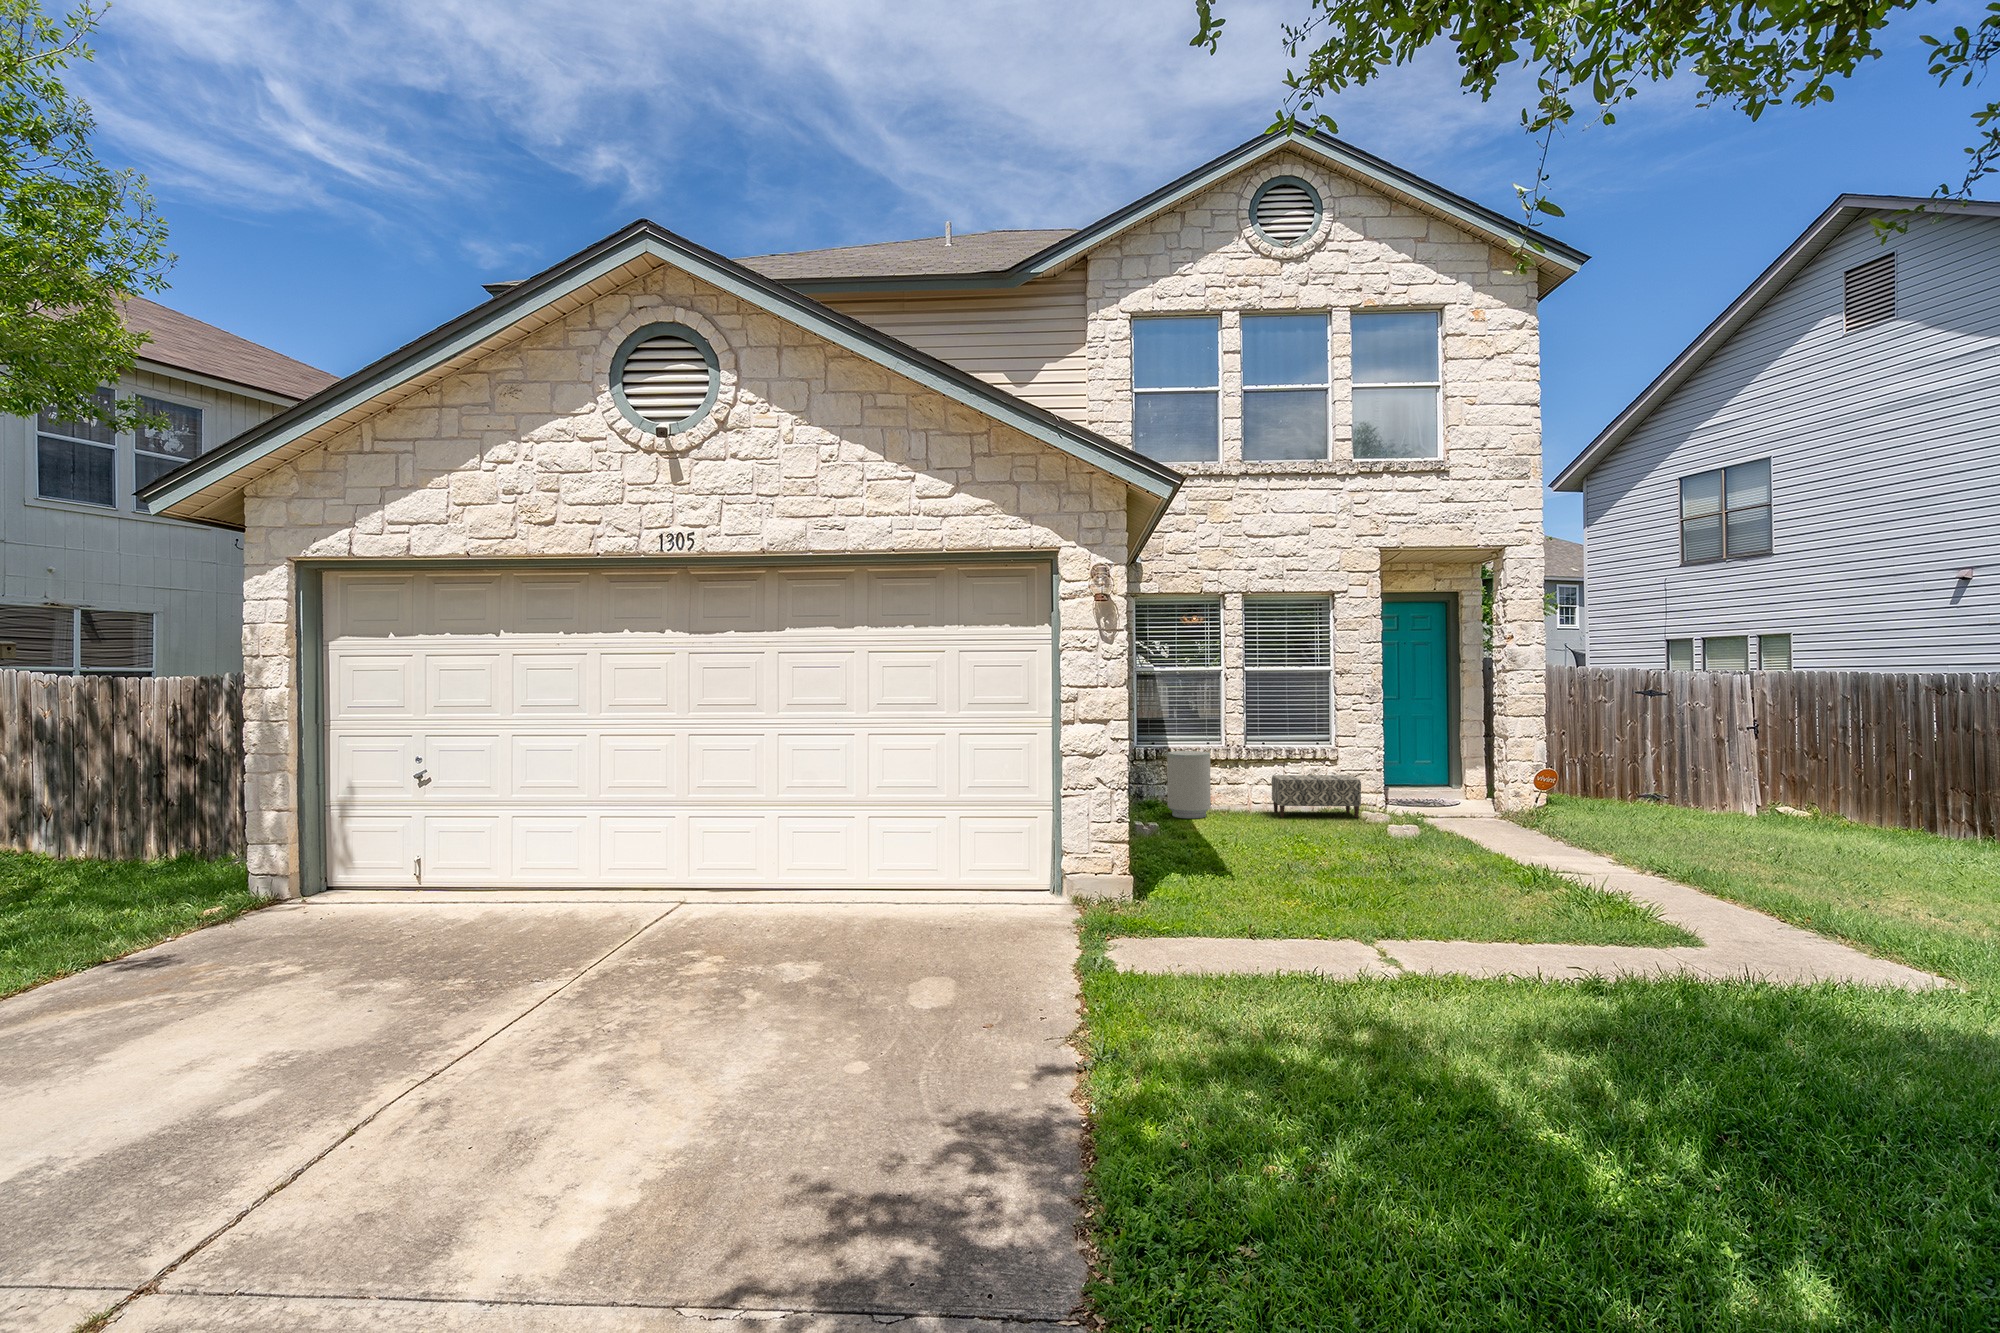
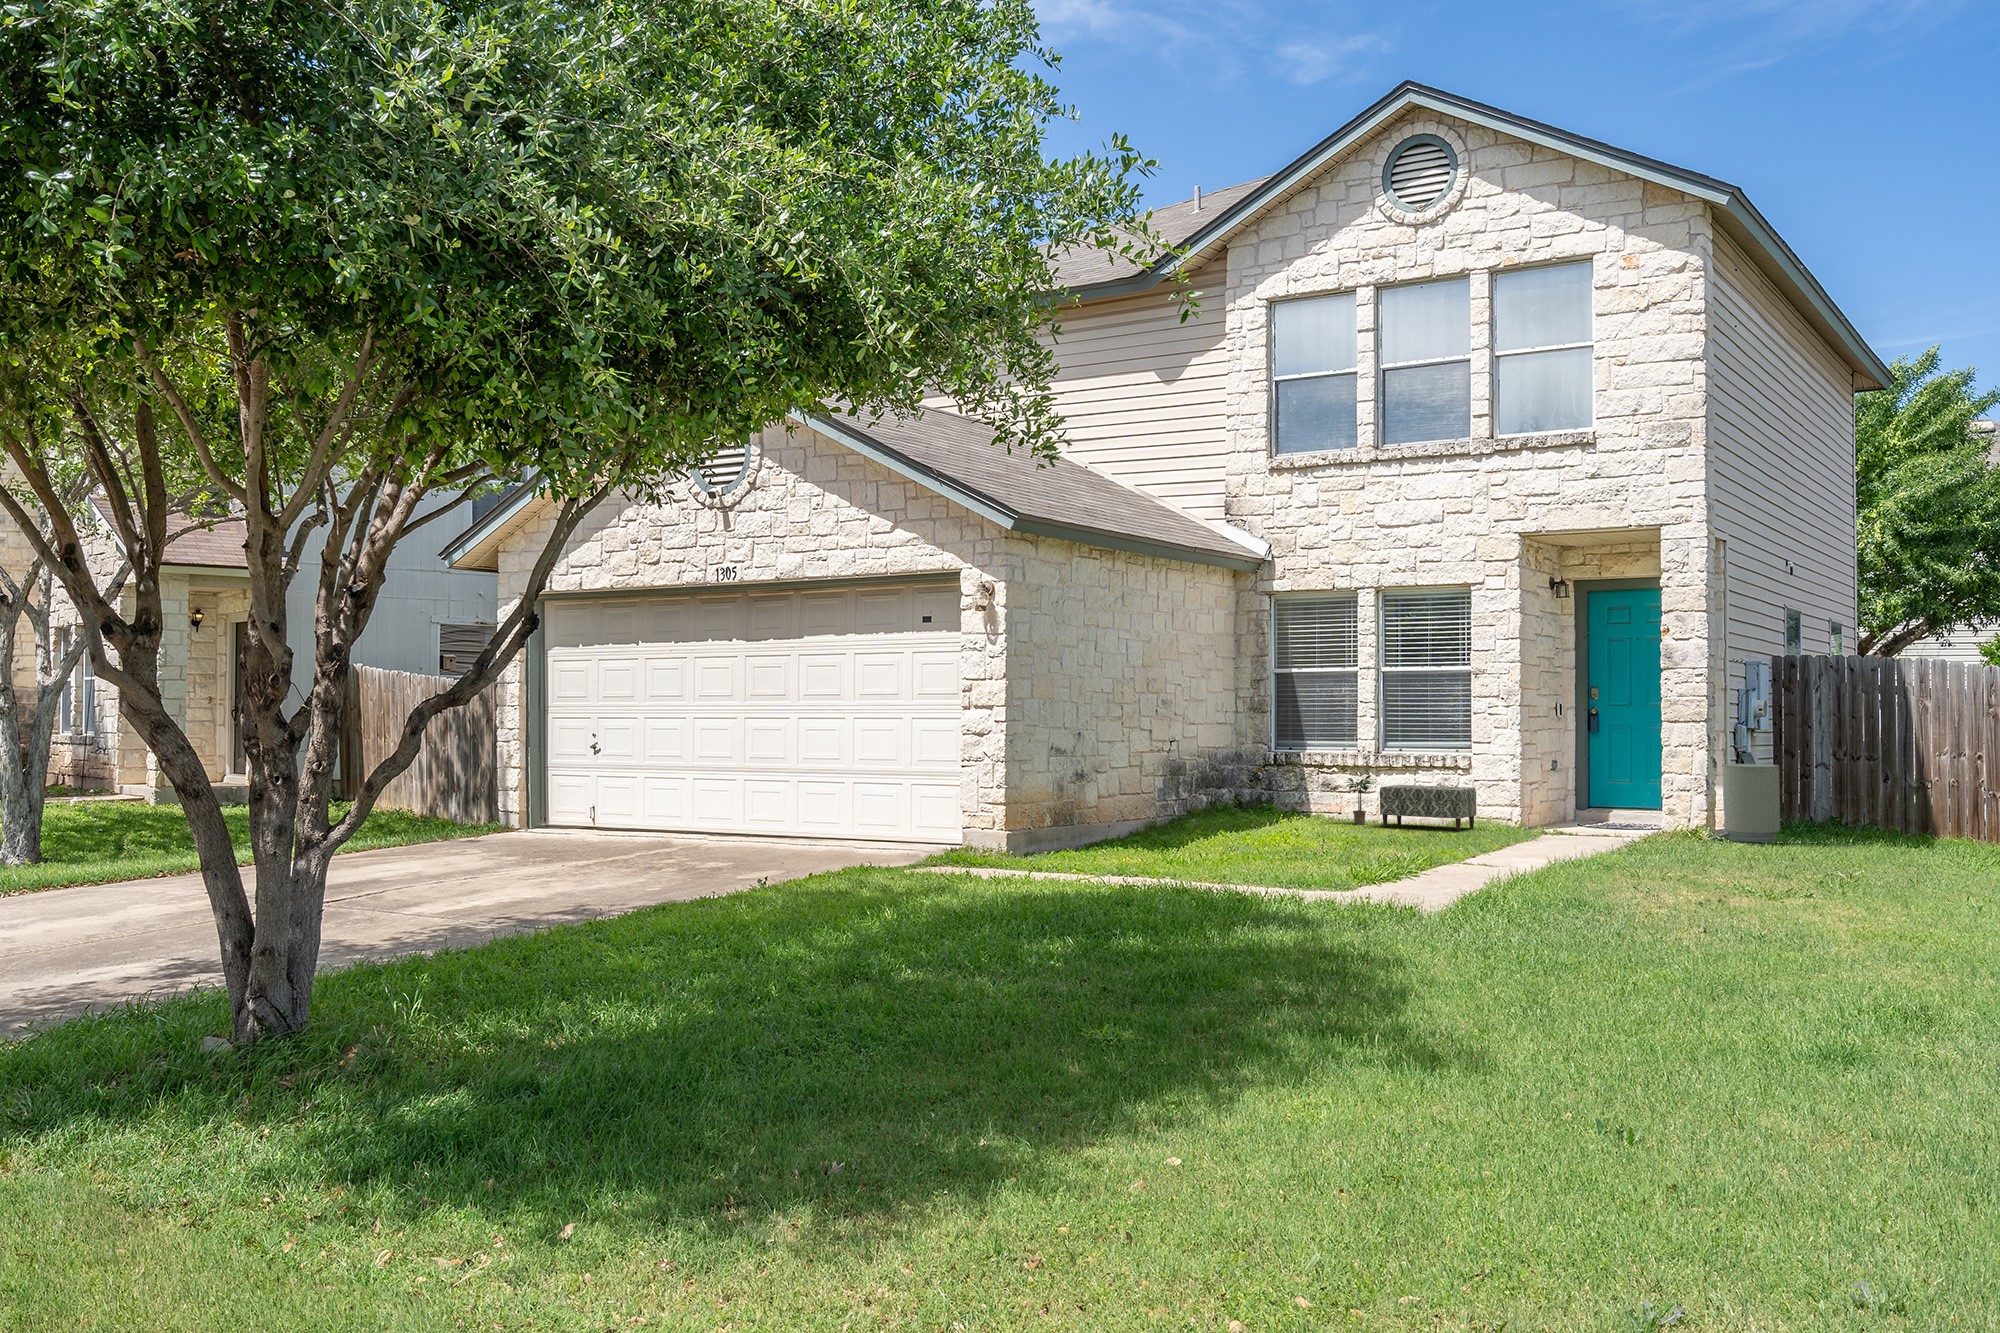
trash can: present [1167,751,1211,818] -> present [1724,764,1780,842]
potted plant: none [1230,768,1261,815] -> present [1346,775,1375,824]

